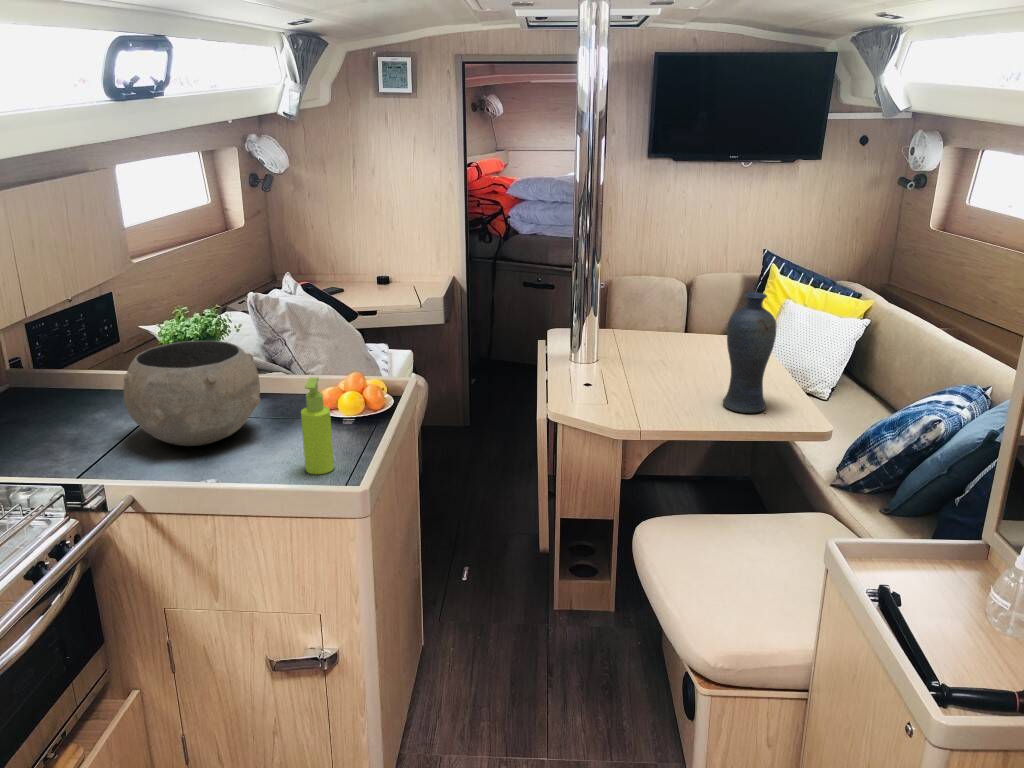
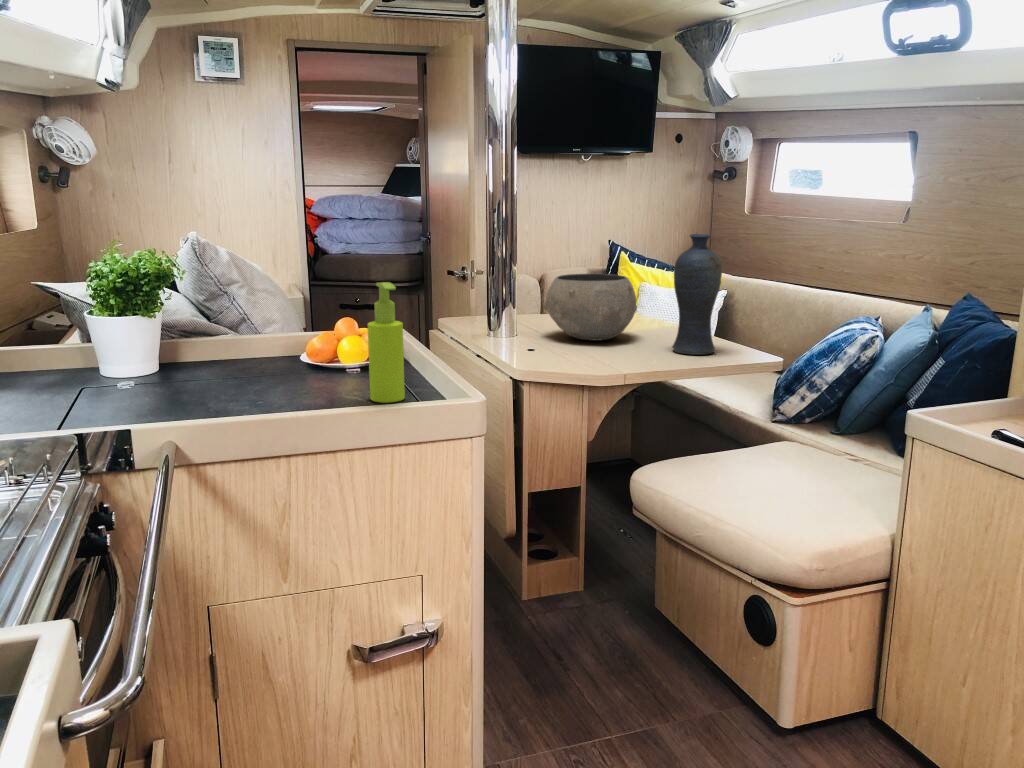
ceramic bowl: present [123,341,260,446] -> present [543,274,637,341]

